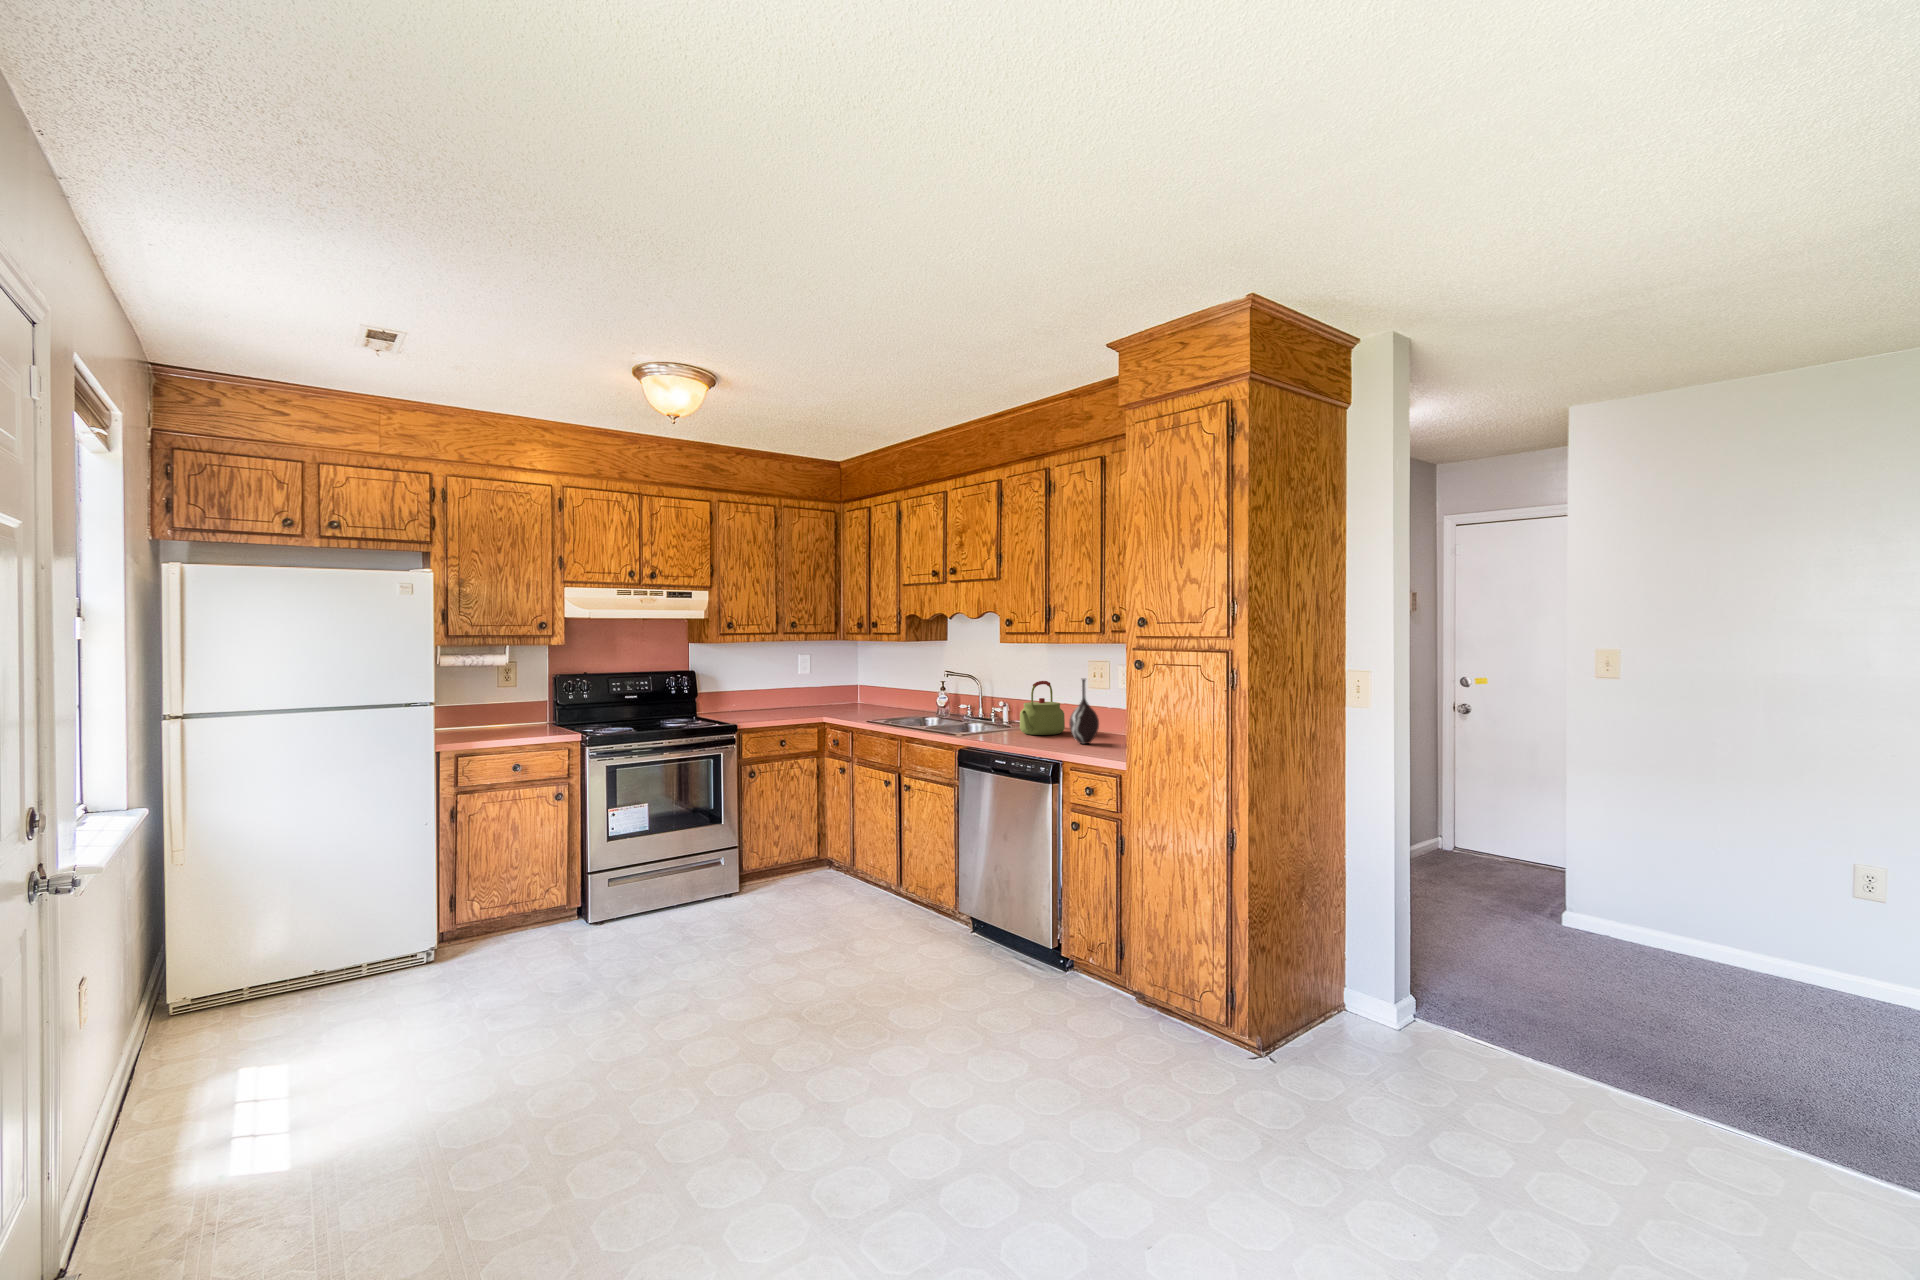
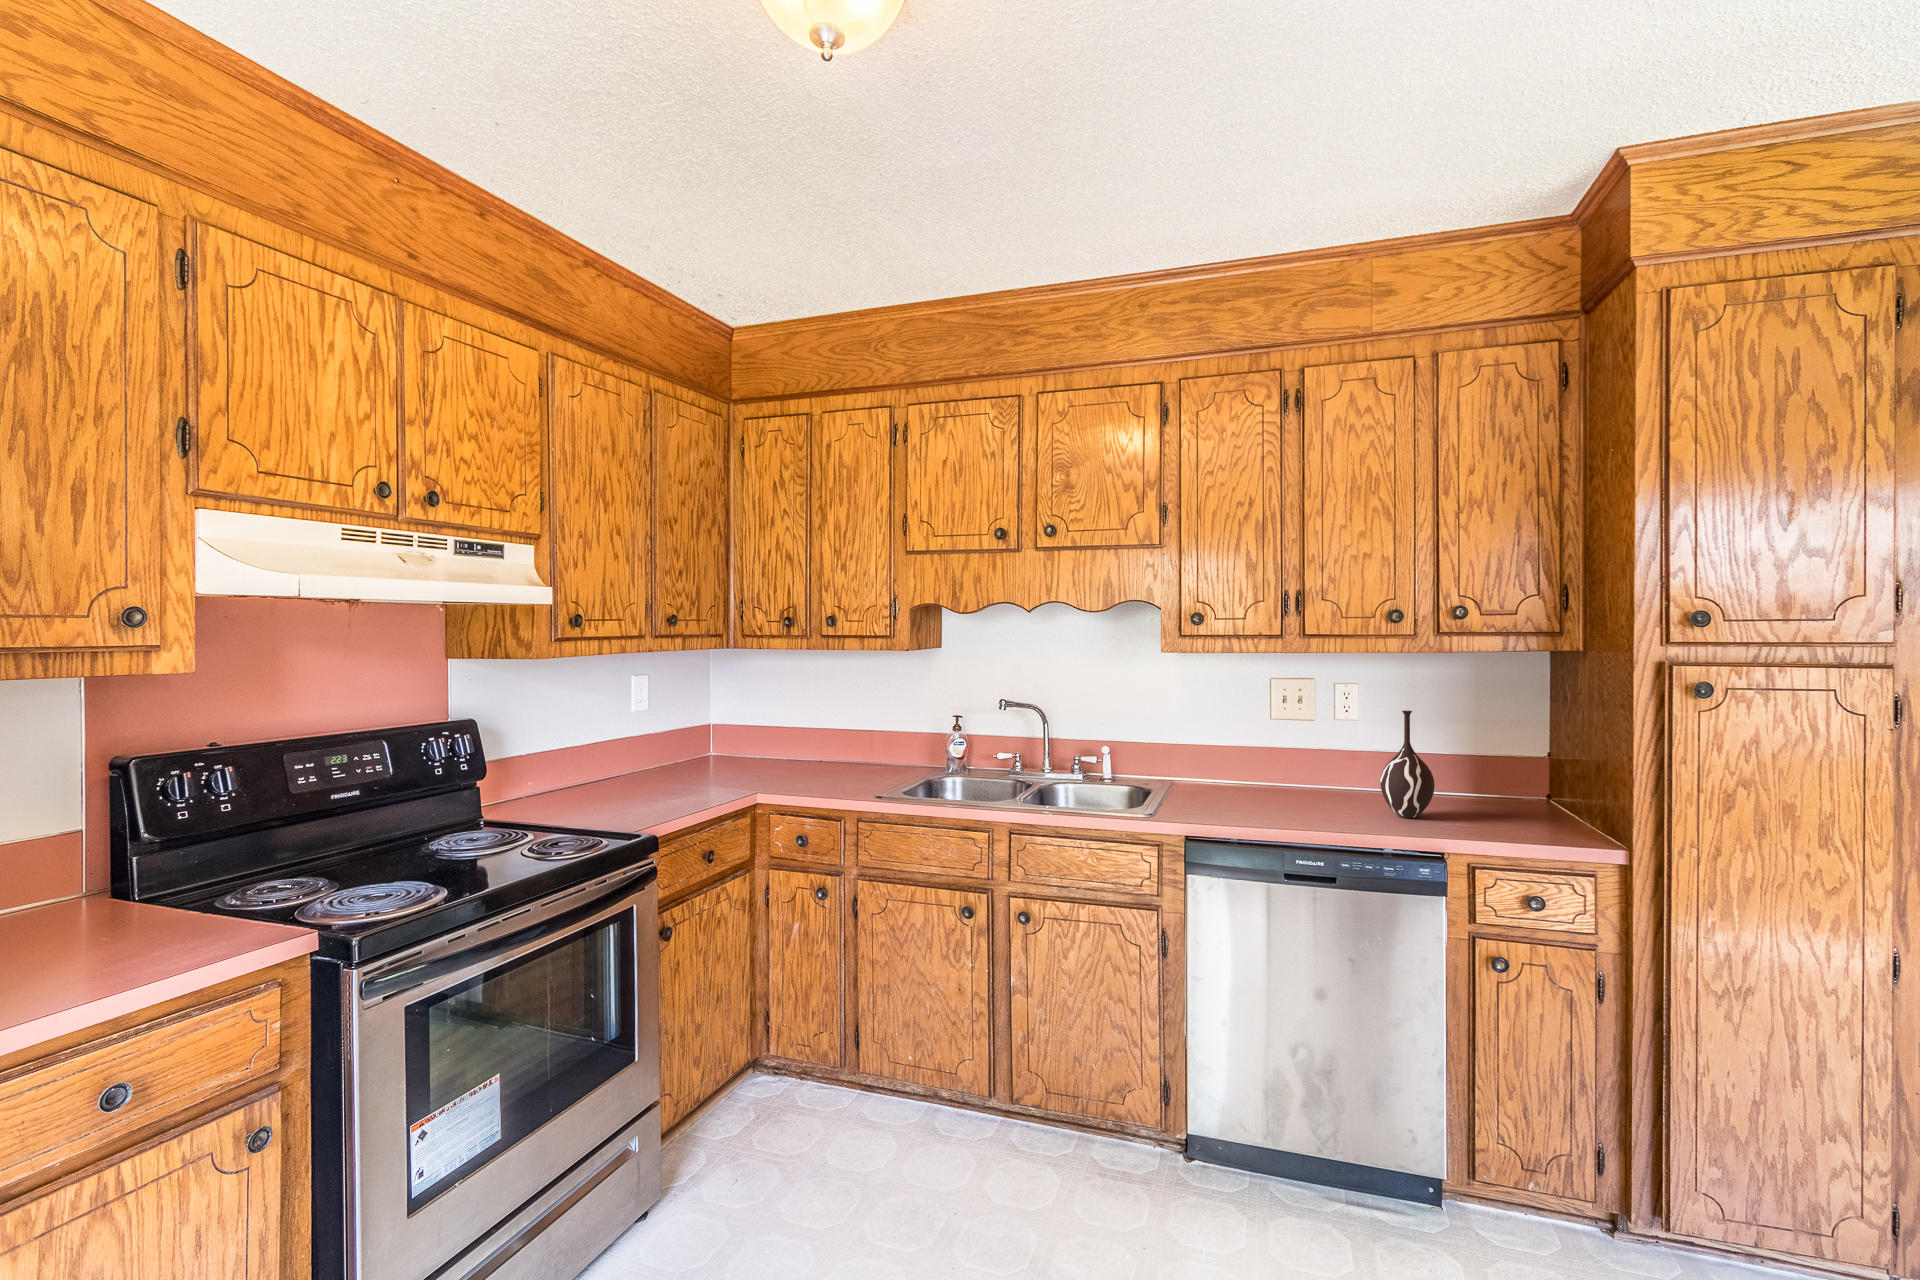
kettle: present [1020,681,1065,735] -> none [1213,713,1289,804]

